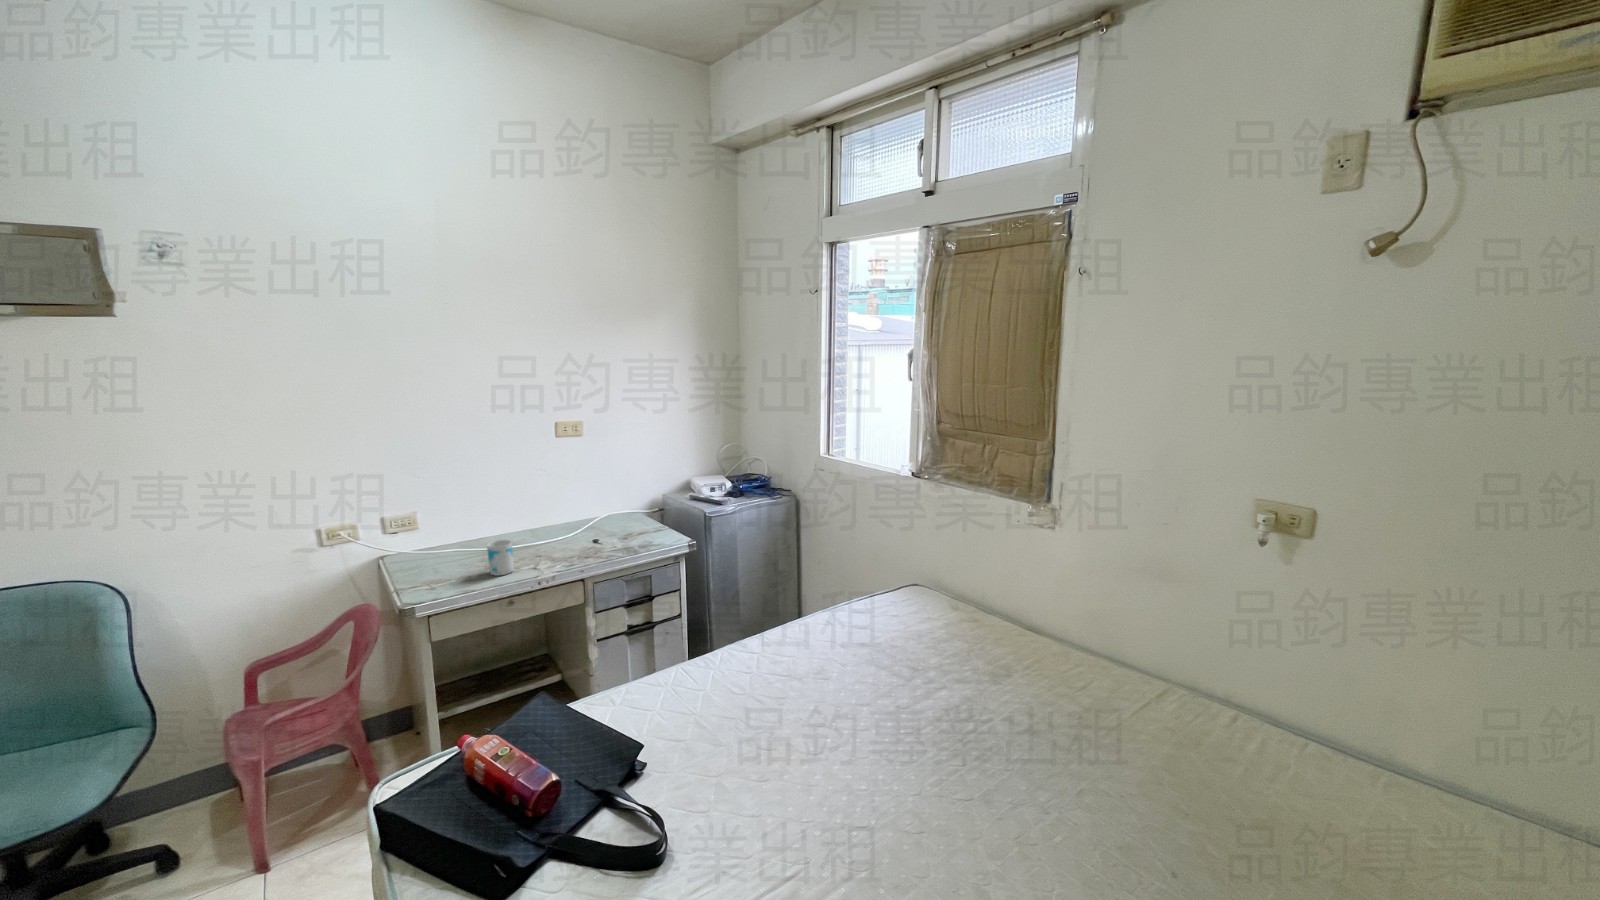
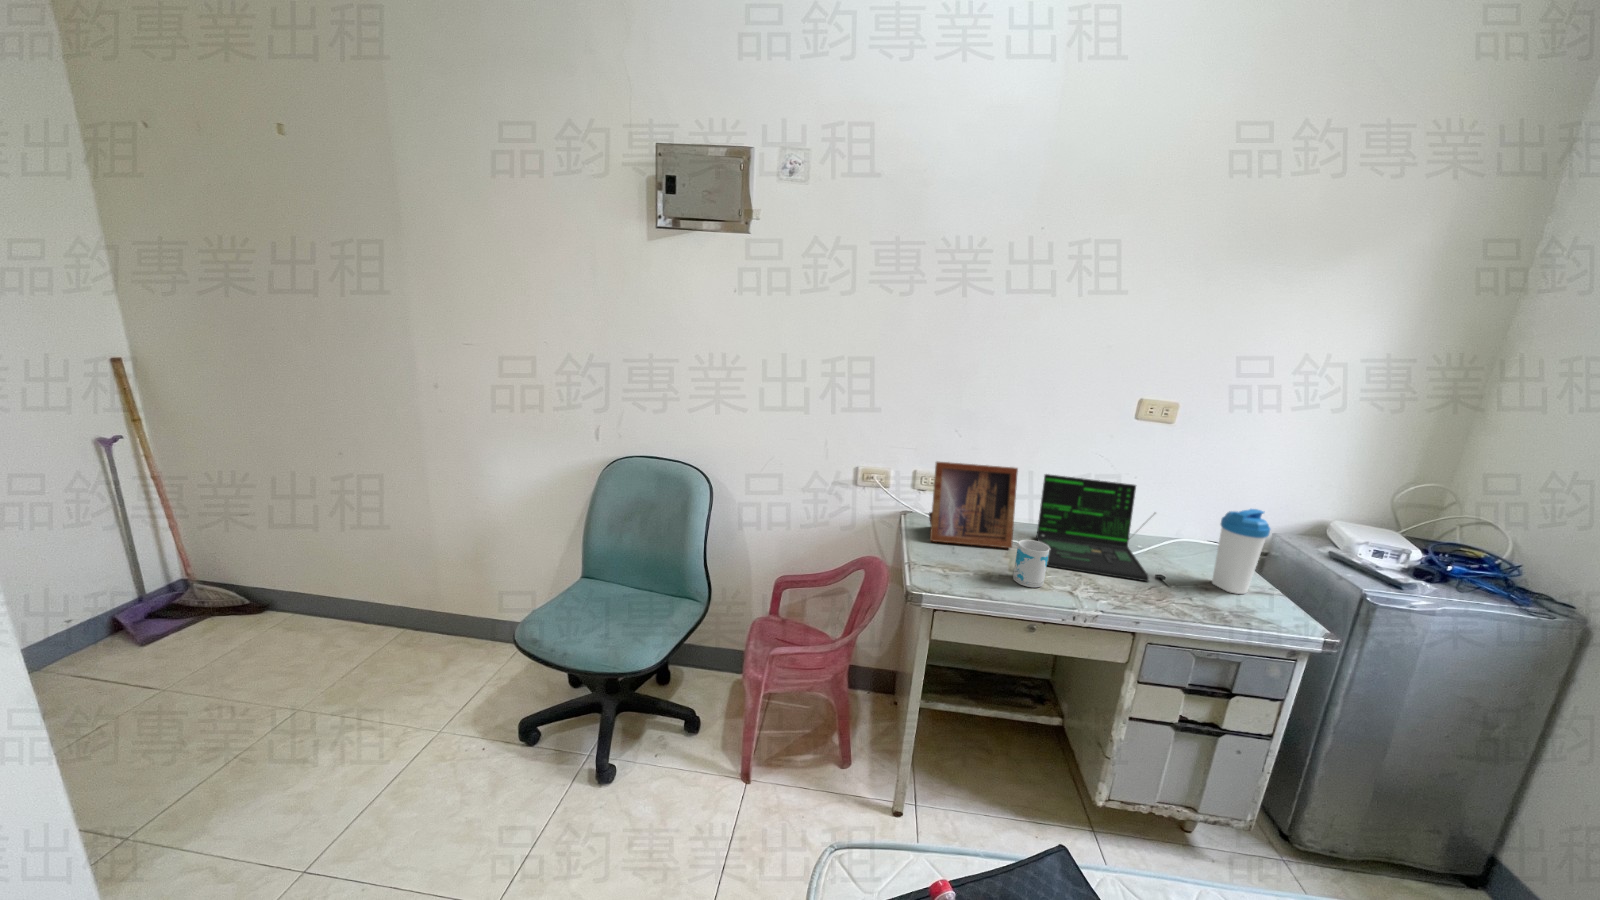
water bottle: none [624,478,651,536] -> present [1212,509,1270,594]
laptop: none [501,482,589,558] -> present [1036,474,1156,581]
picture frame: none [401,491,487,570] -> present [929,462,1018,548]

